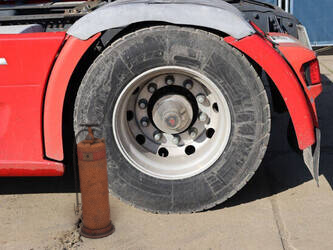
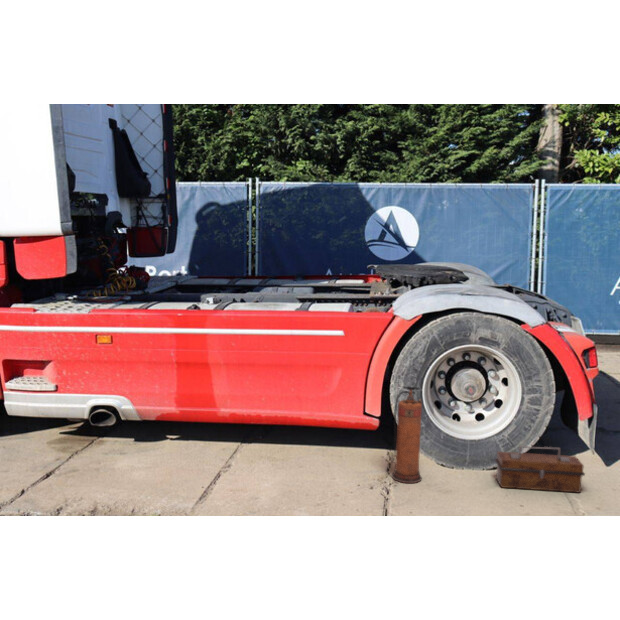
toolbox: none [201,184,302,235] -> present [495,446,585,492]

